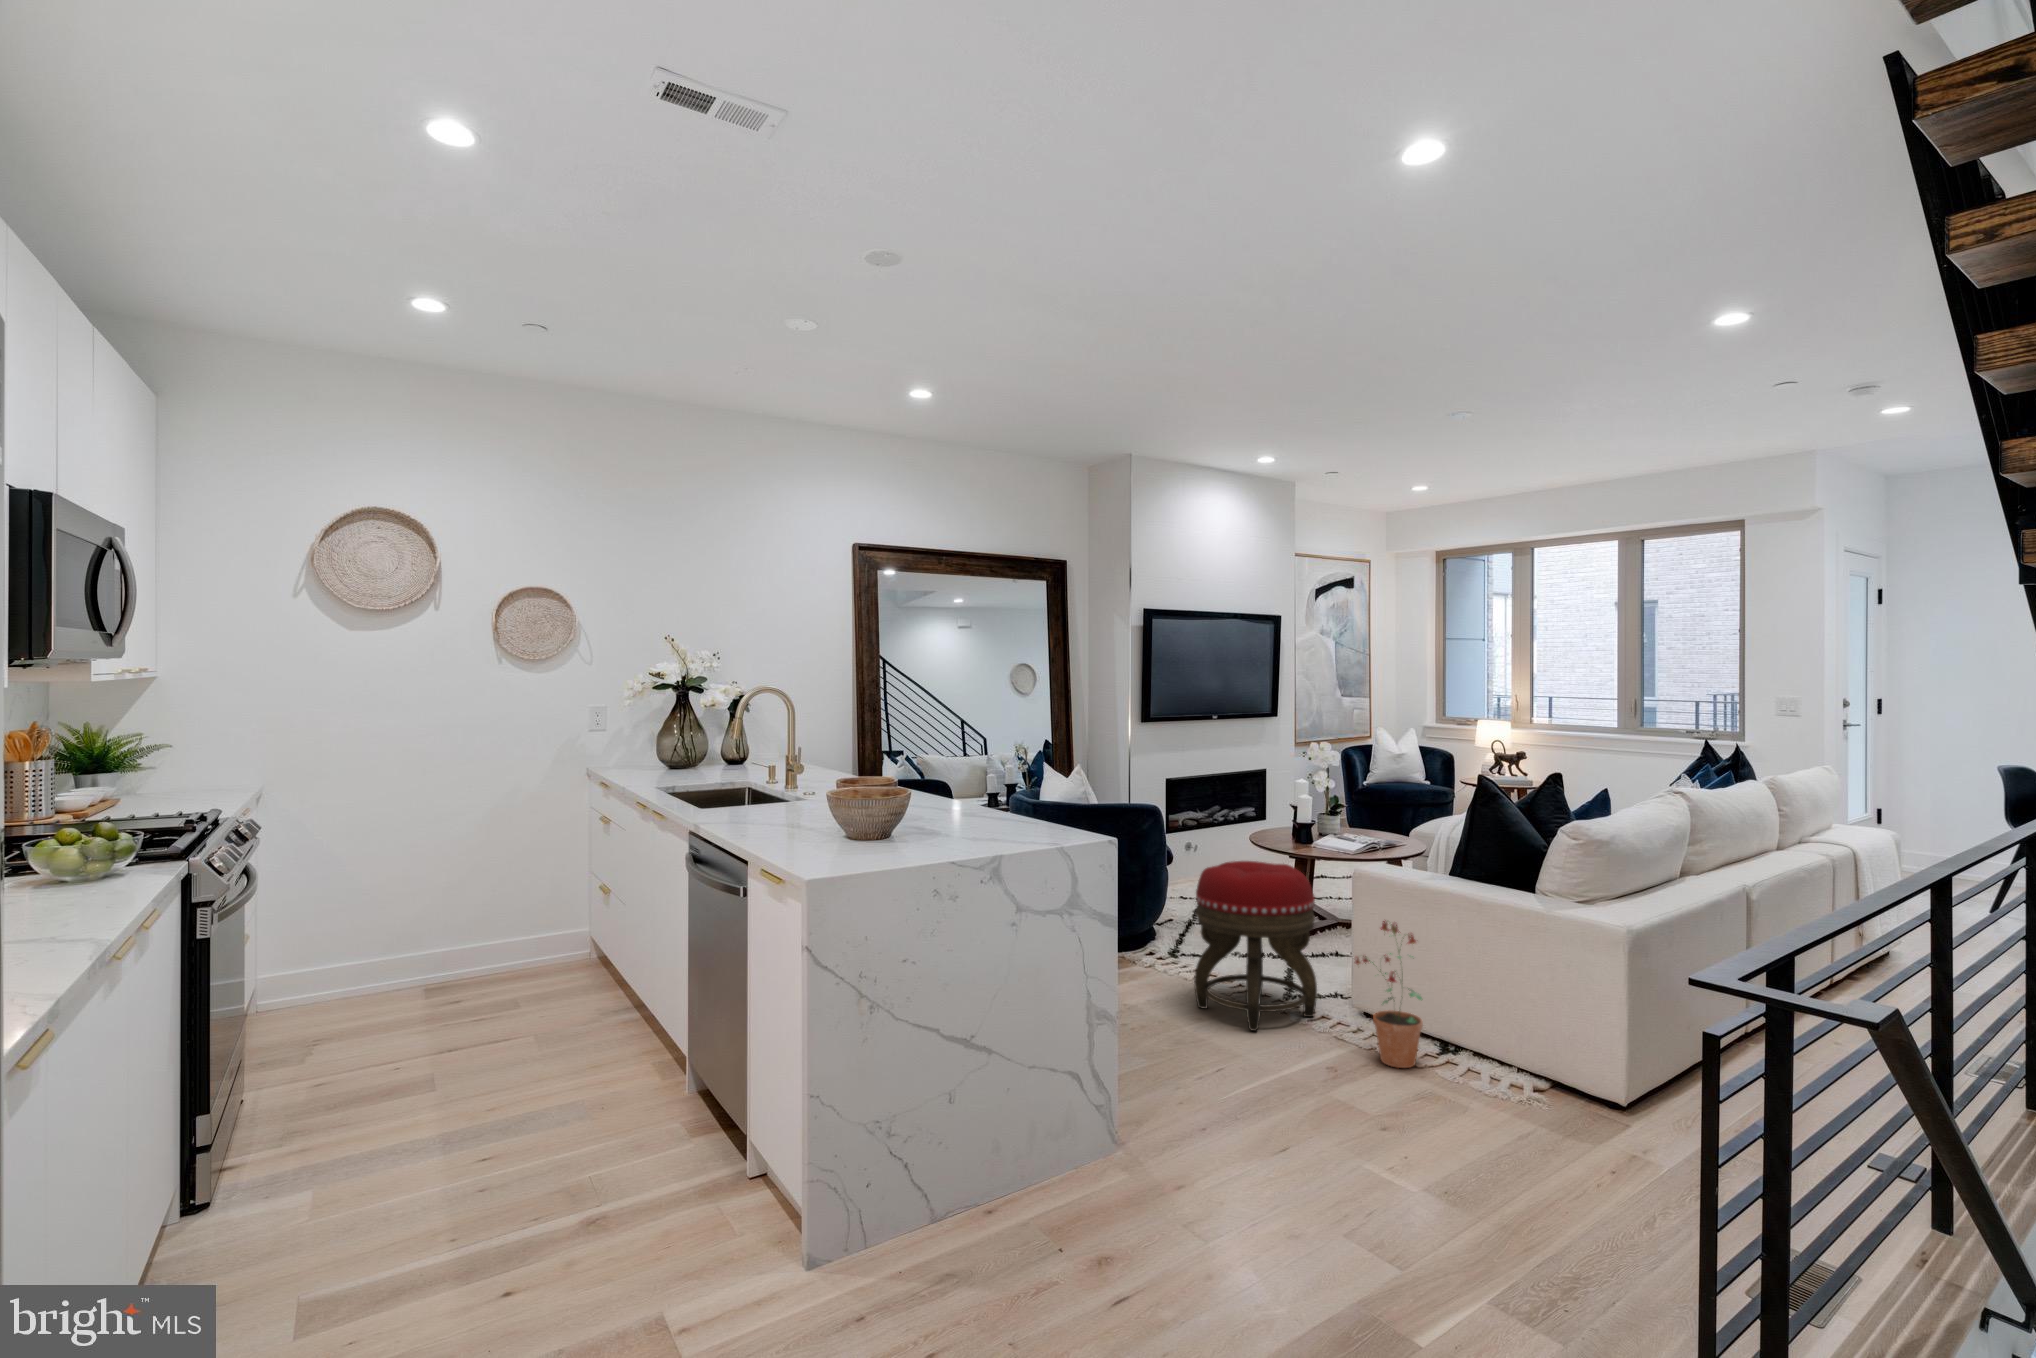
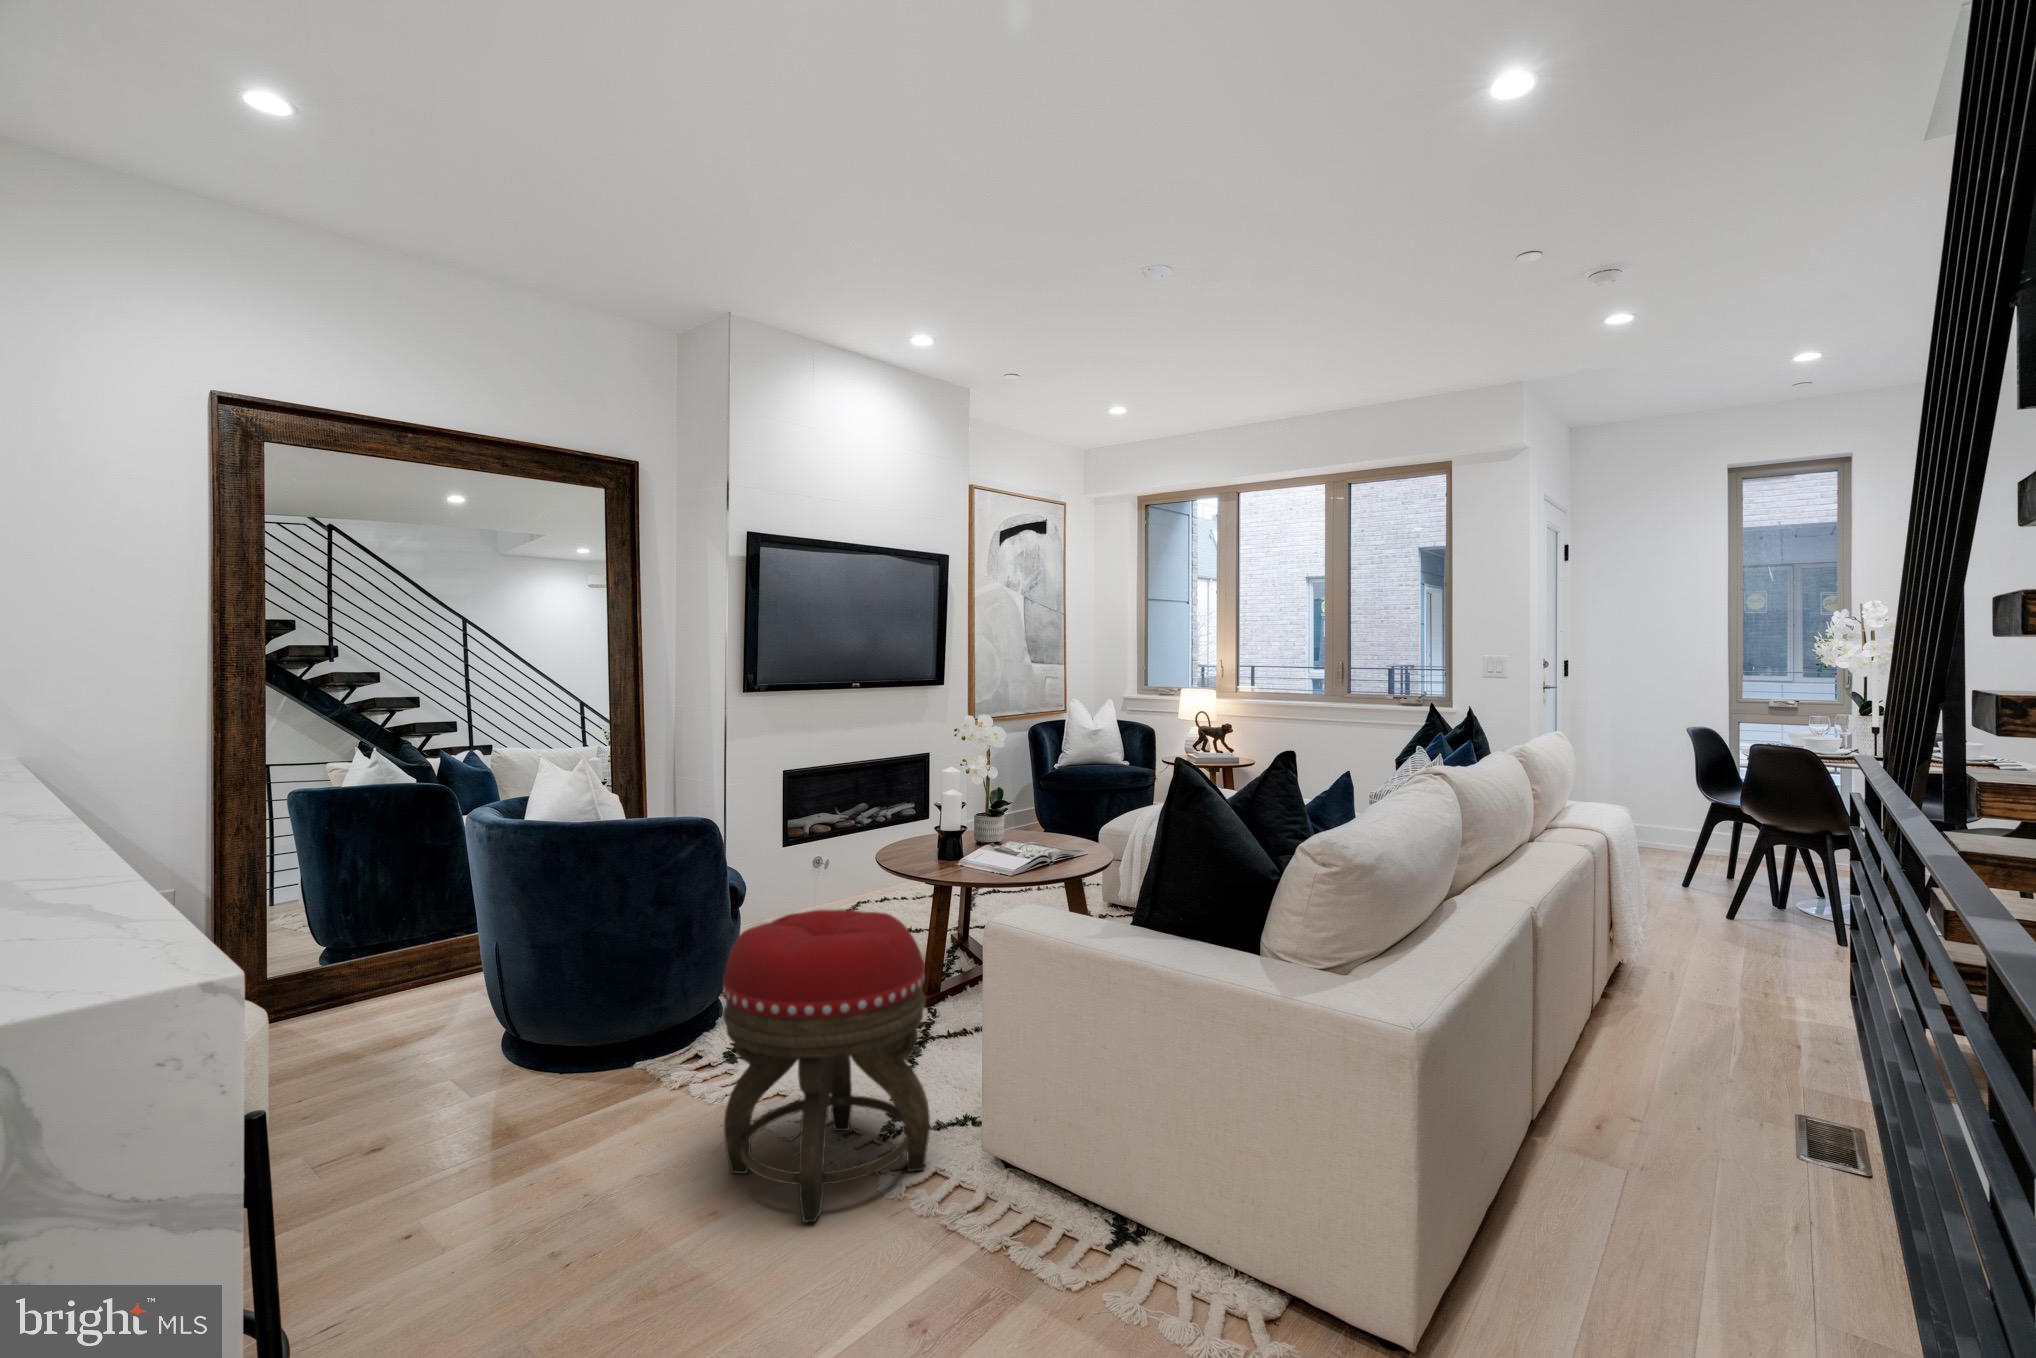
potted plant: present [1355,920,1423,1068] -> none [972,1014,1092,1286]

